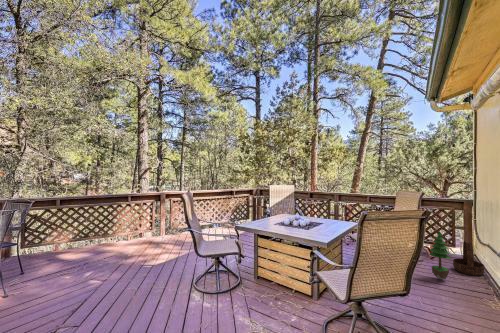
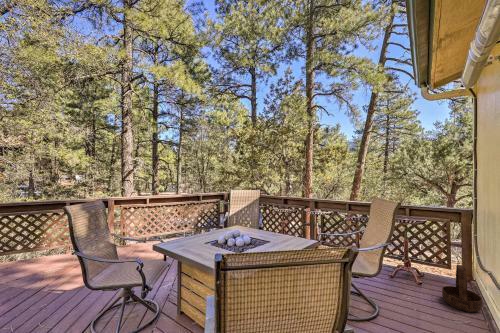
potted tree: present [430,231,450,280] -> none [407,254,435,317]

